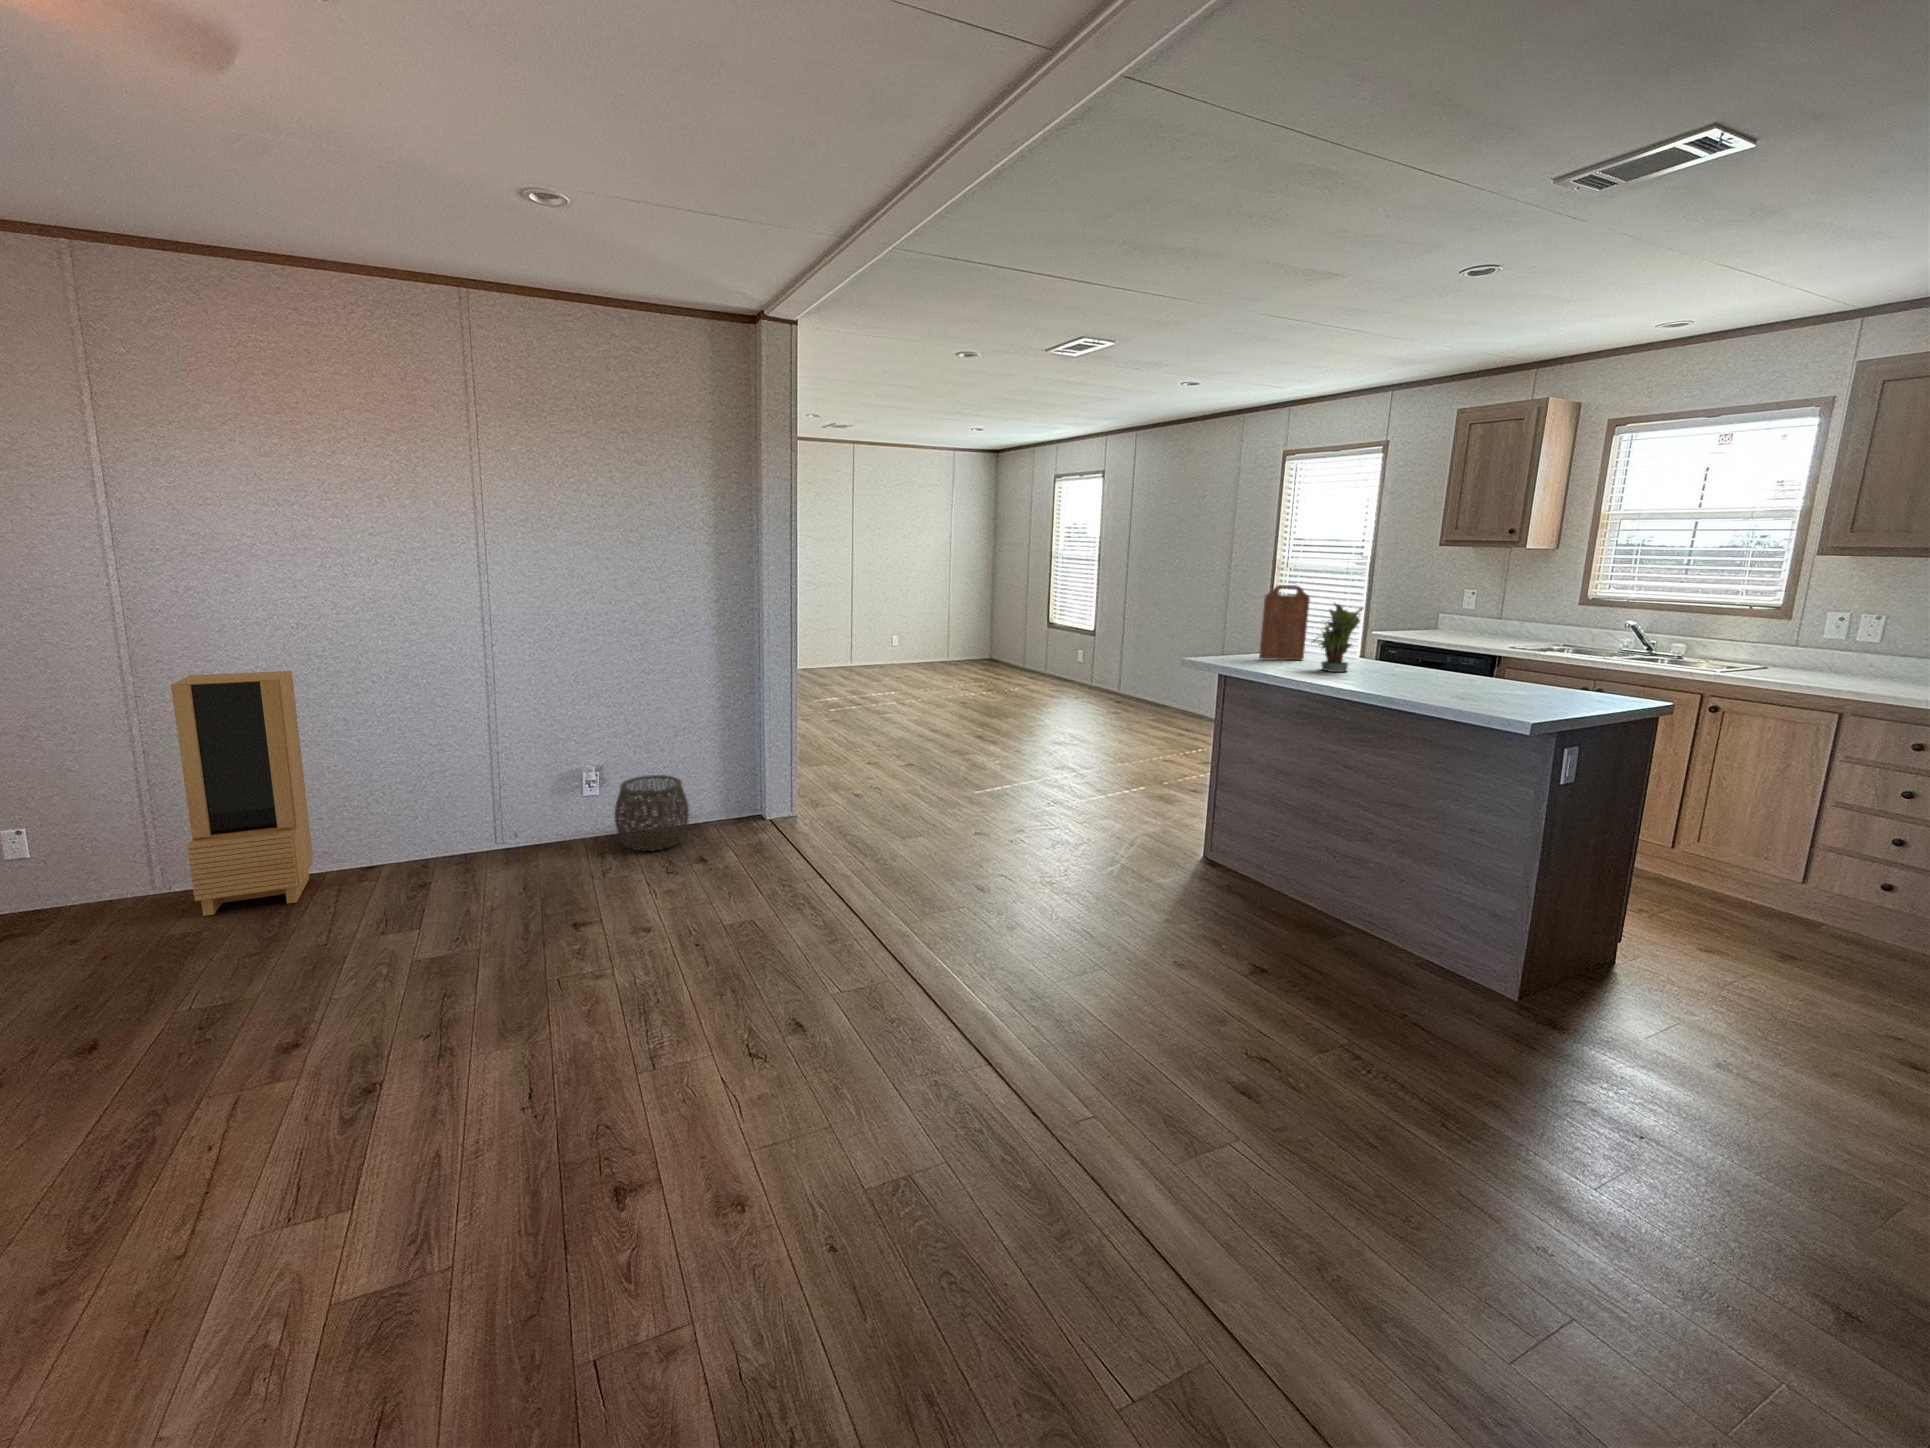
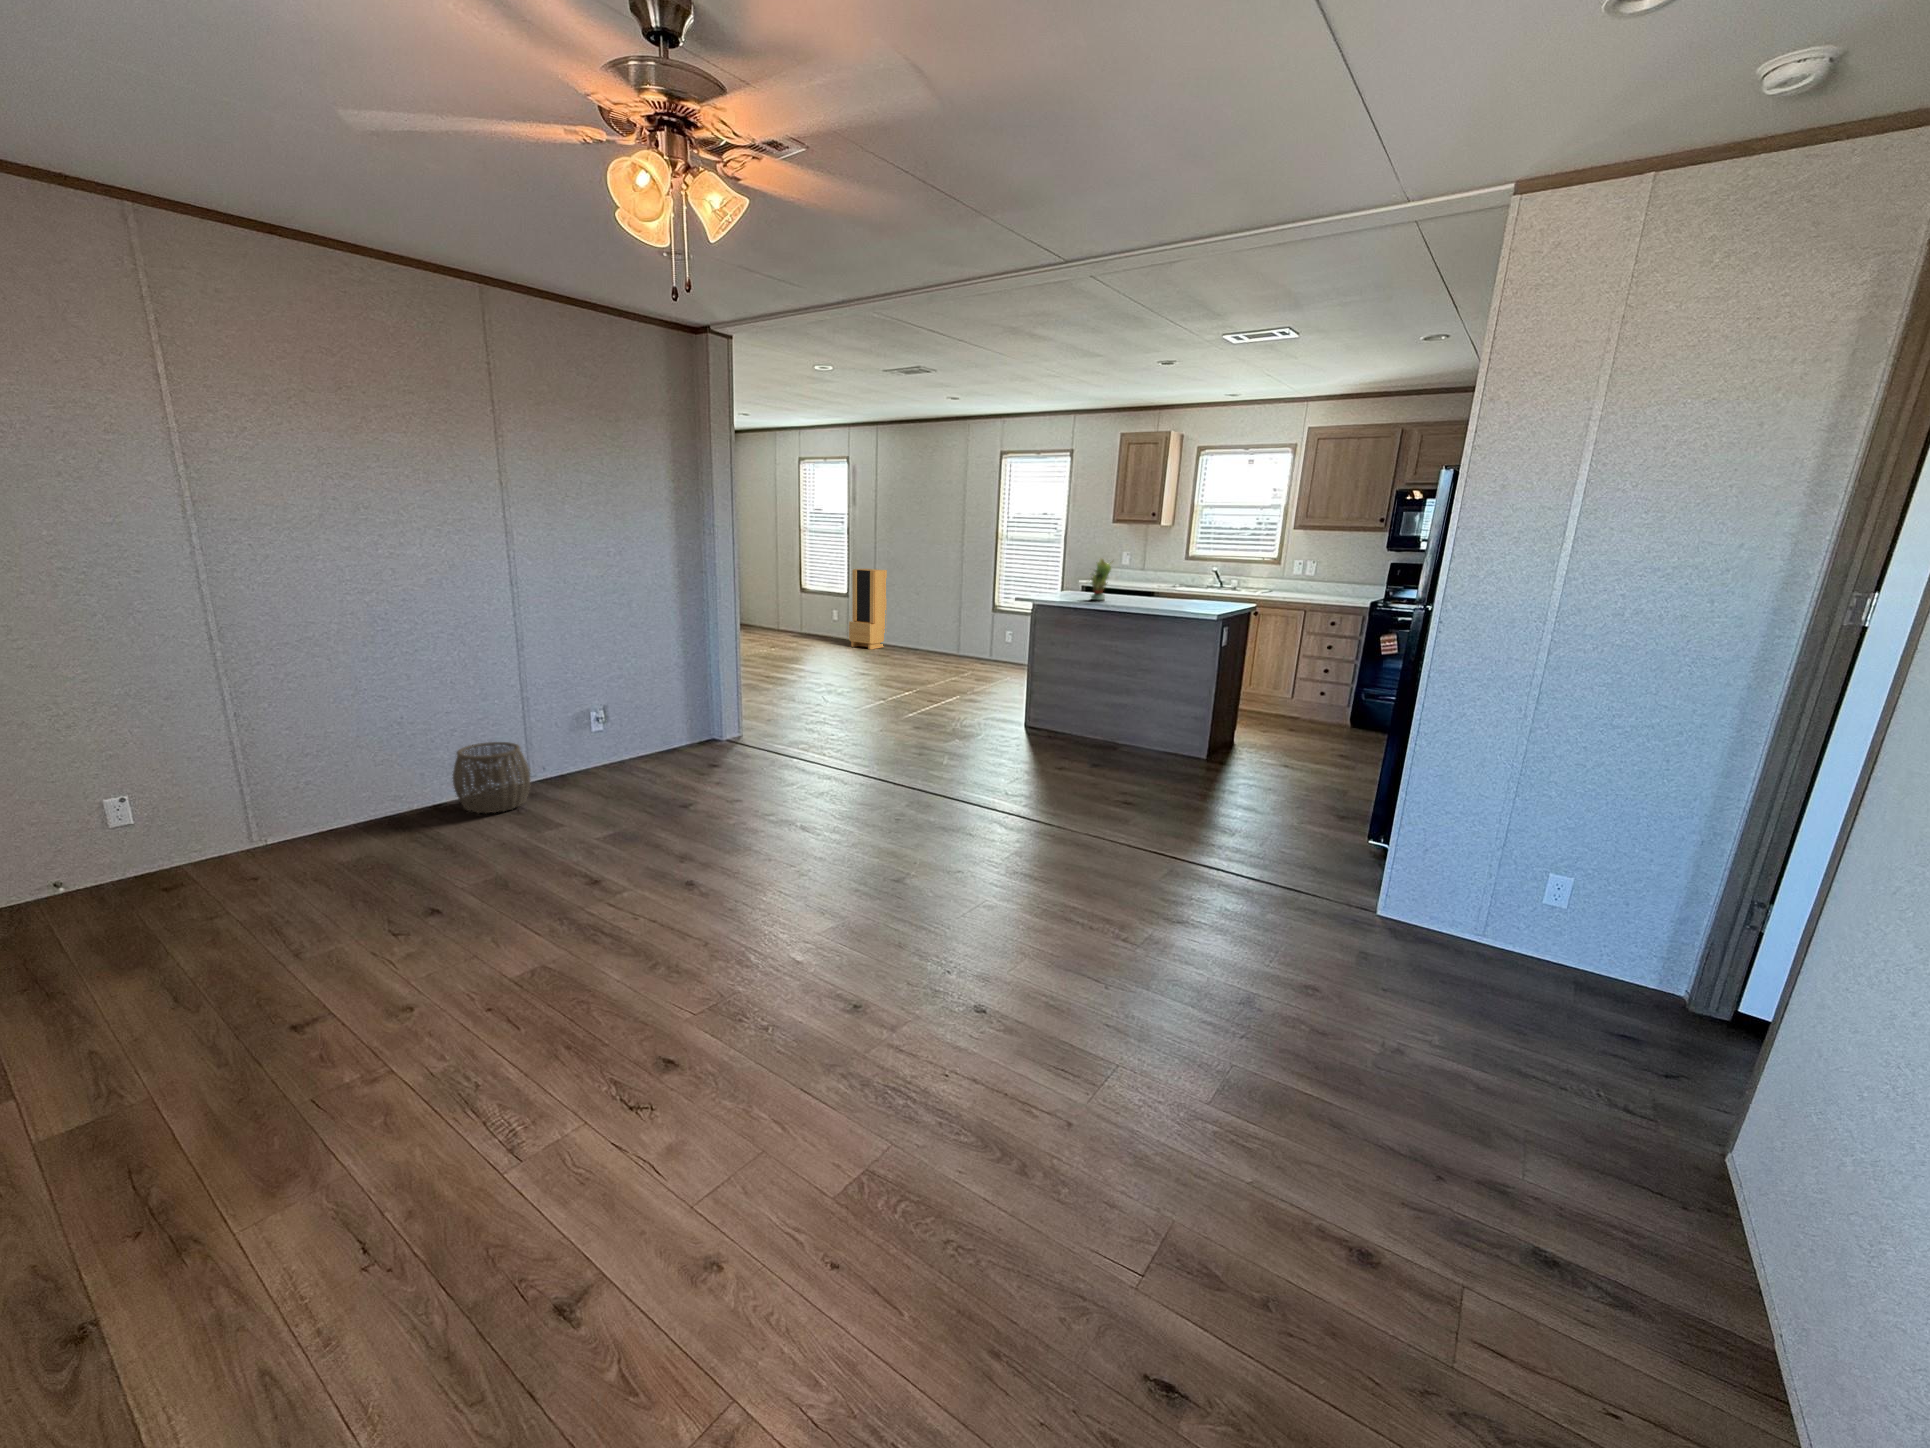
cutting board: present [1259,585,1310,660] -> none [1050,548,1076,596]
storage cabinet: present [171,671,313,916] -> present [849,569,887,649]
woven basket: present [614,775,689,851] -> present [453,742,530,813]

